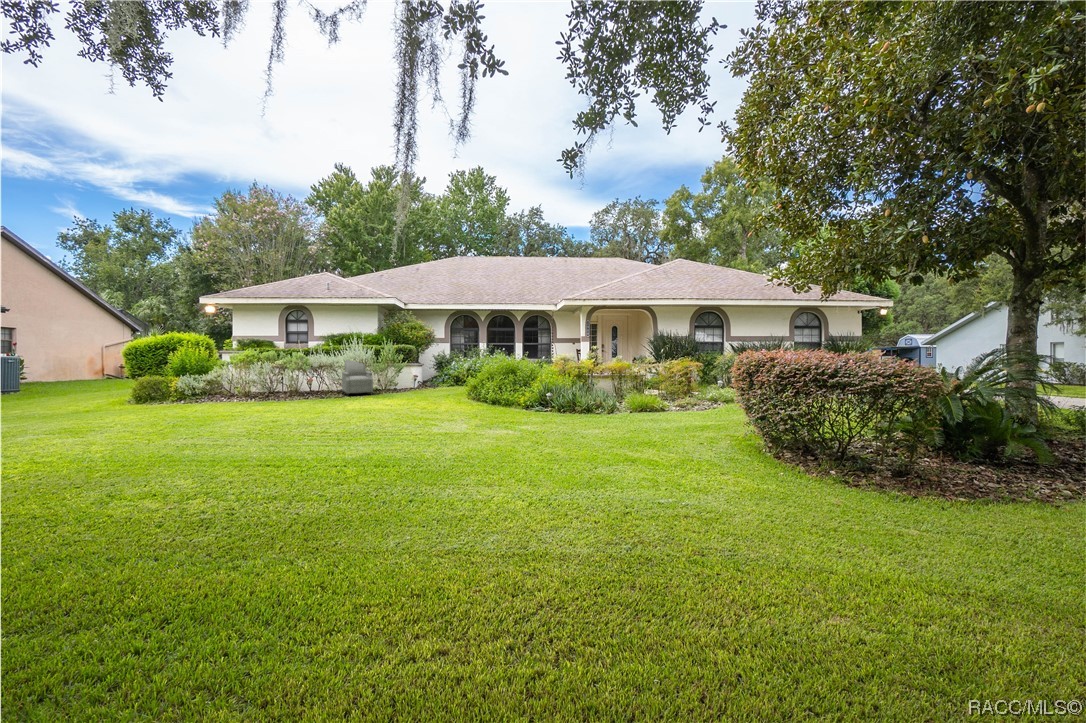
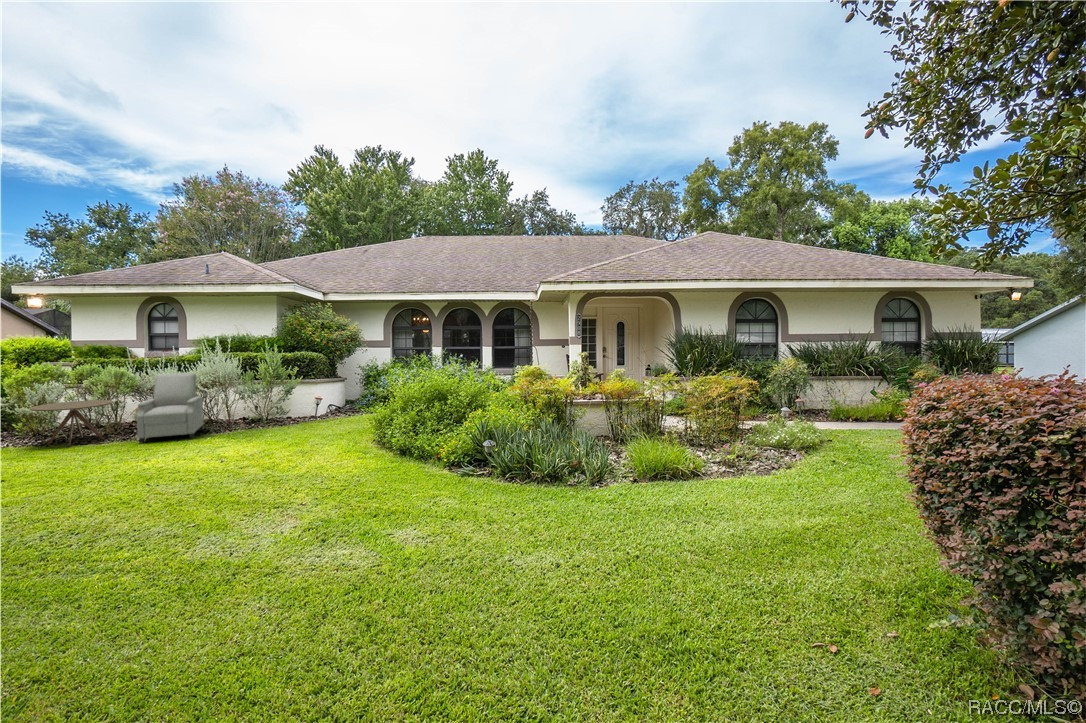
round table: none [286,373,323,398] -> present [29,400,113,446]

